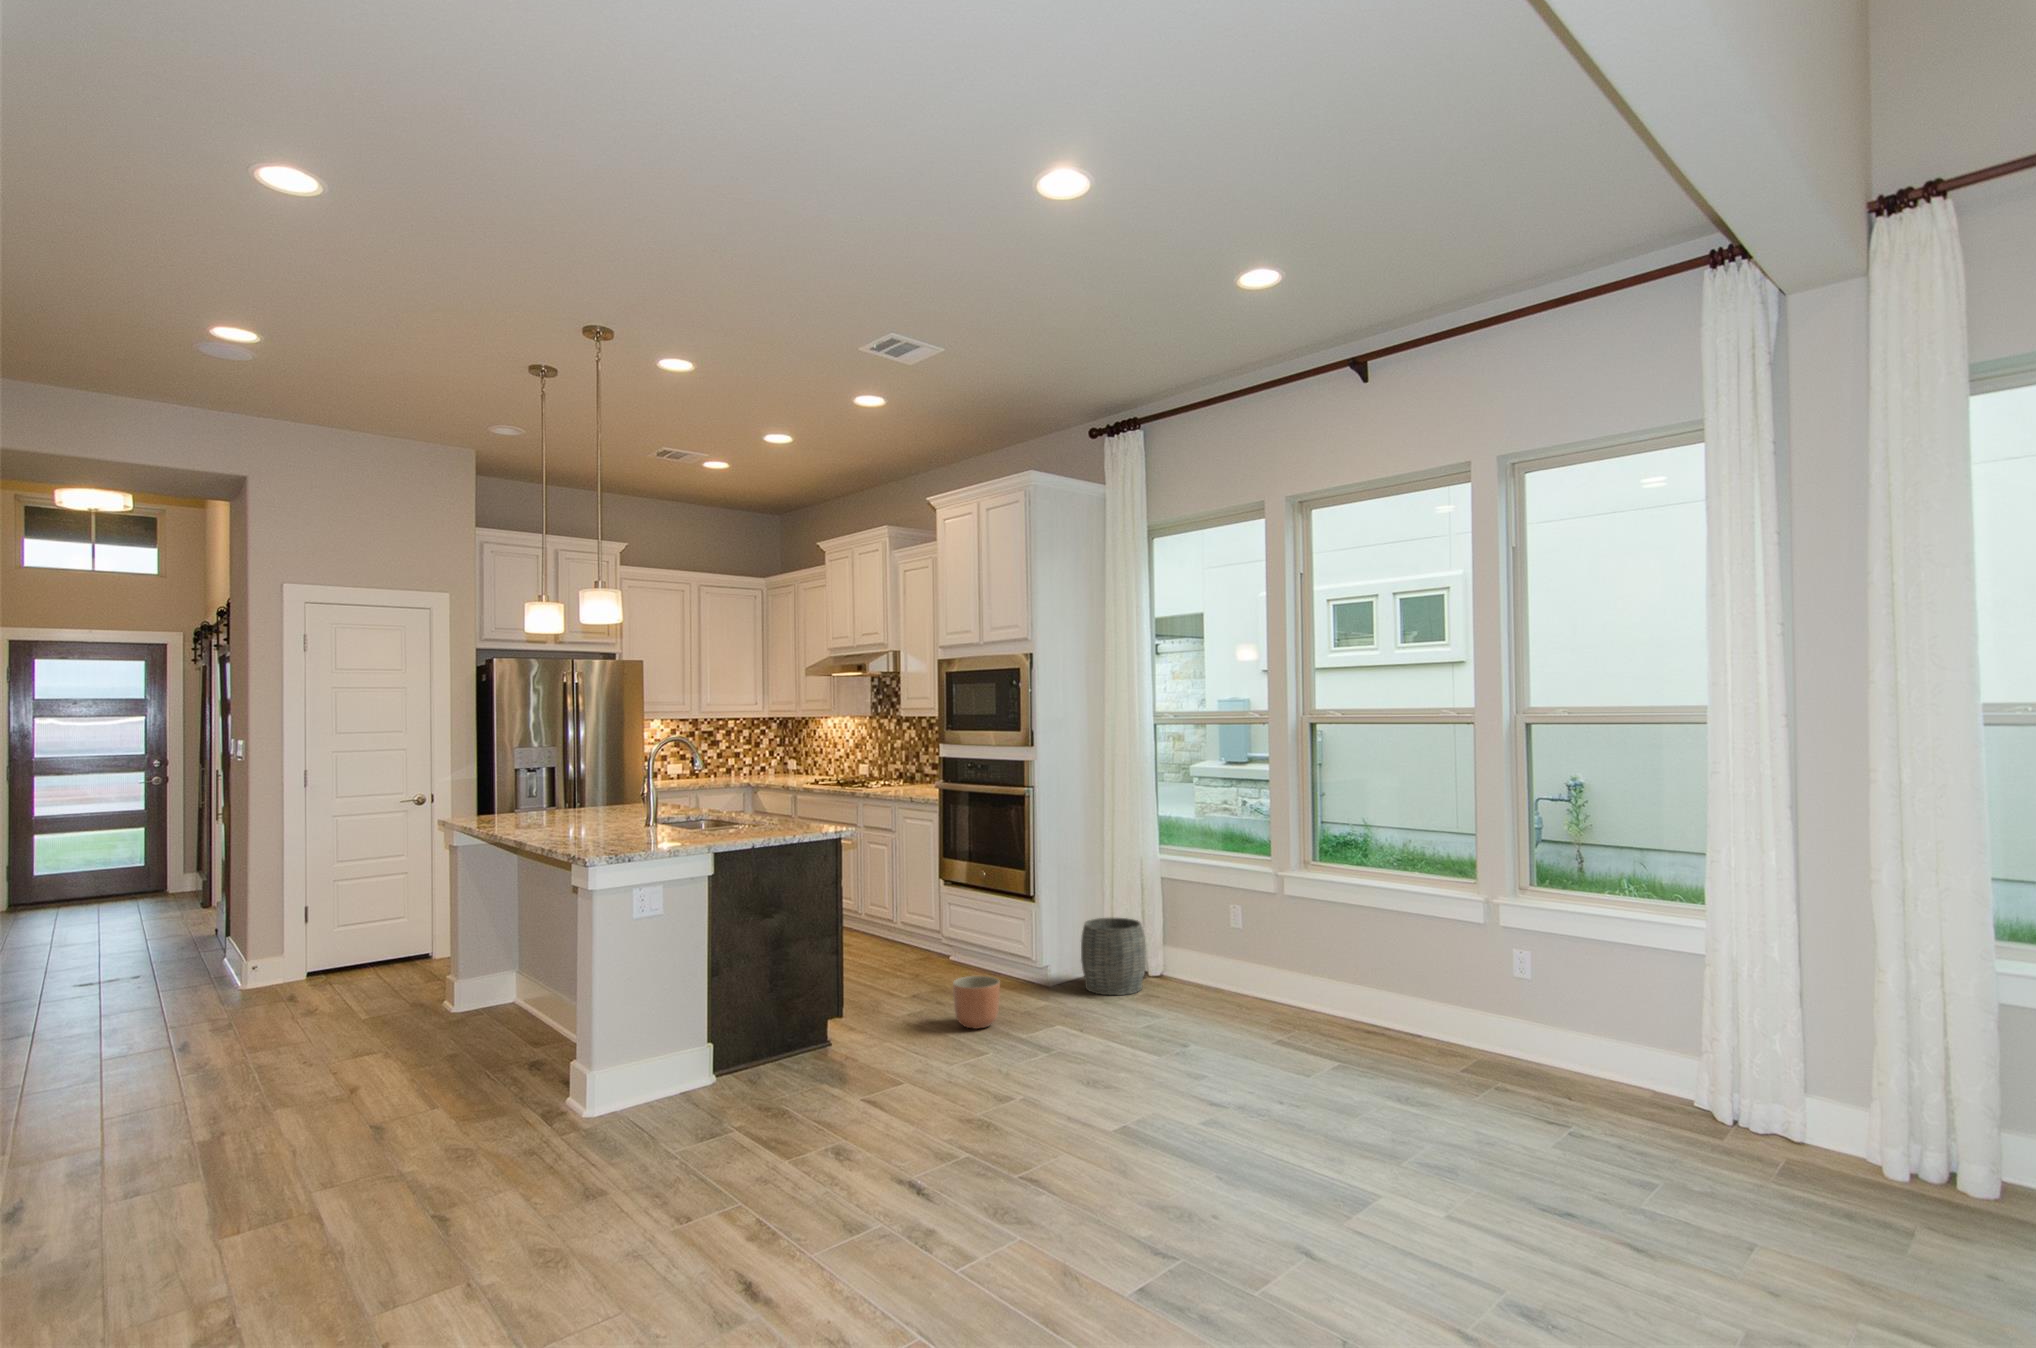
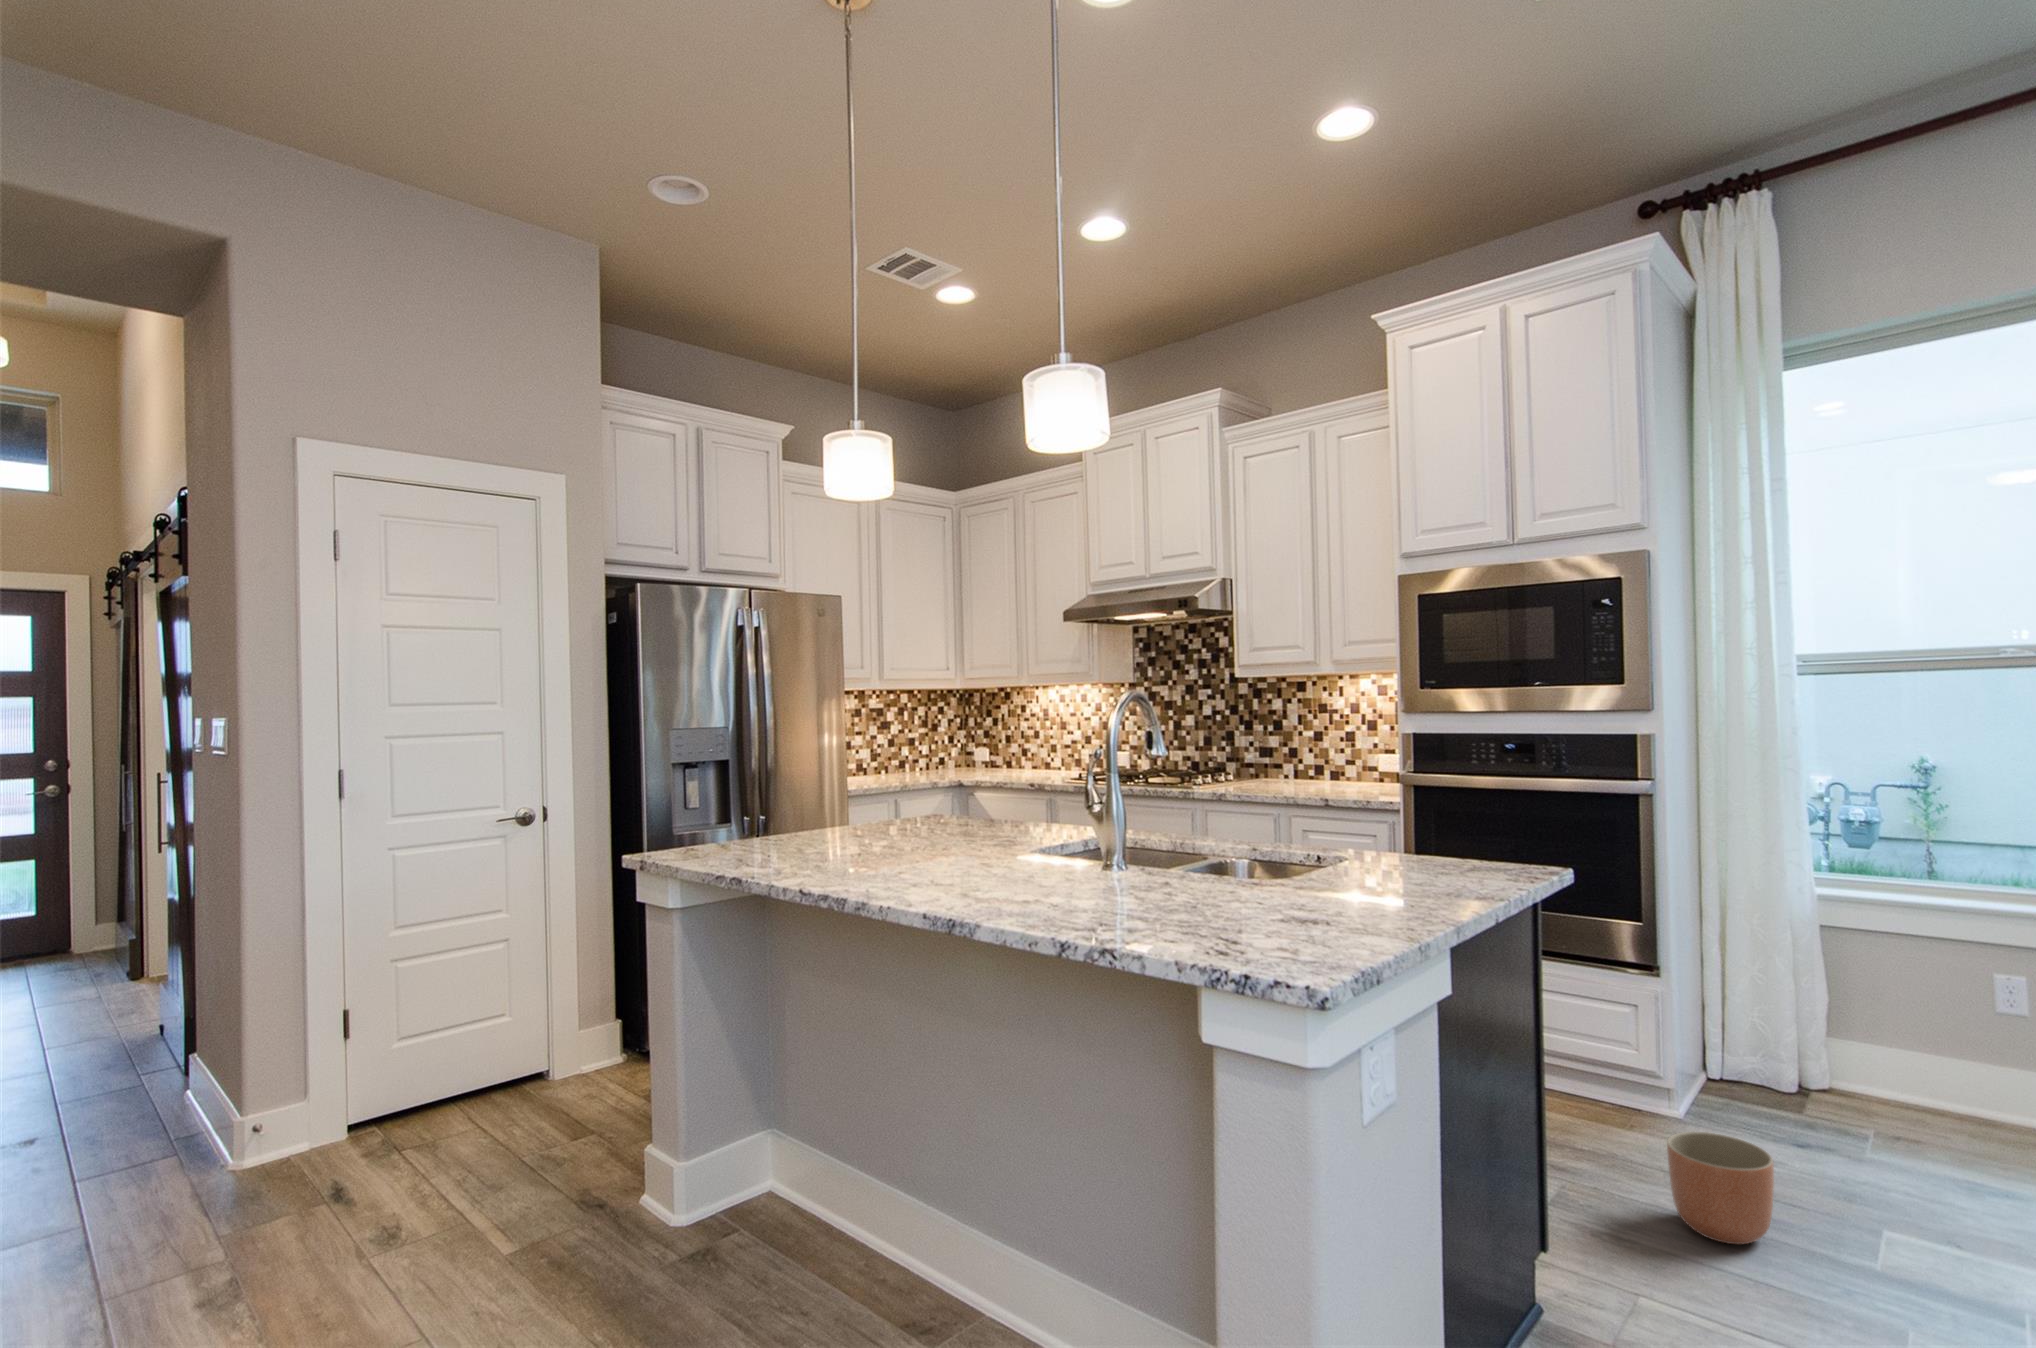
woven basket: present [1081,918,1146,995] -> none [1722,995,1858,1138]

